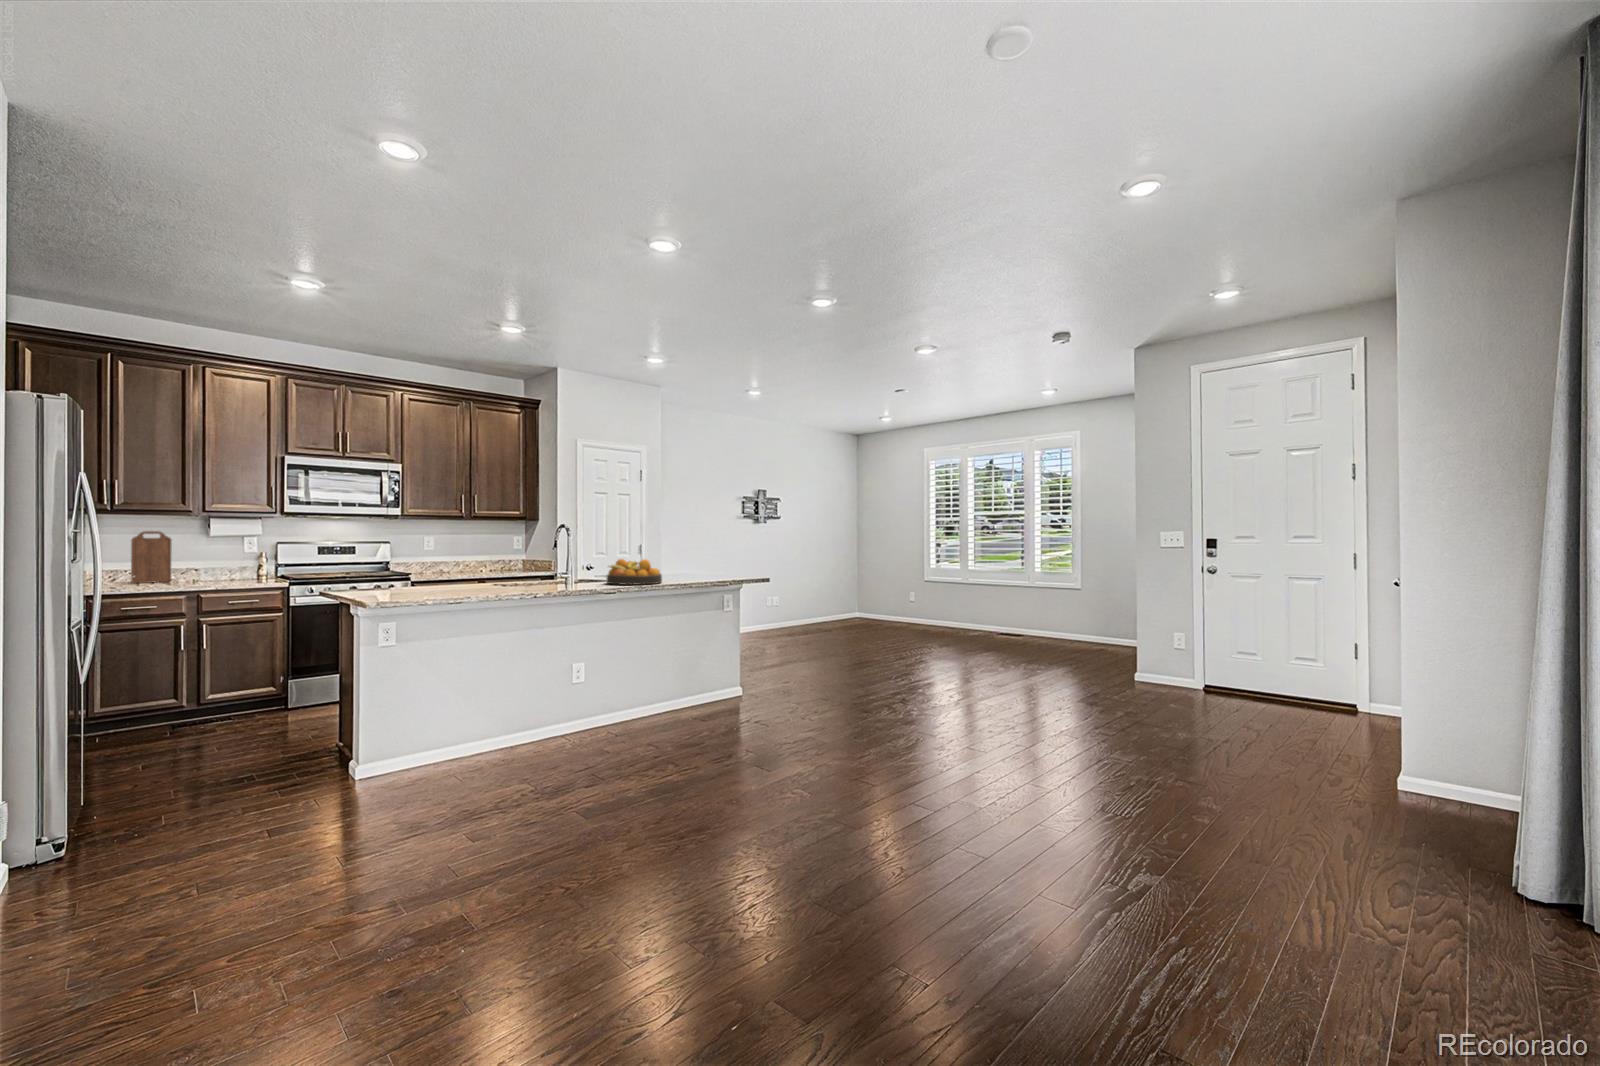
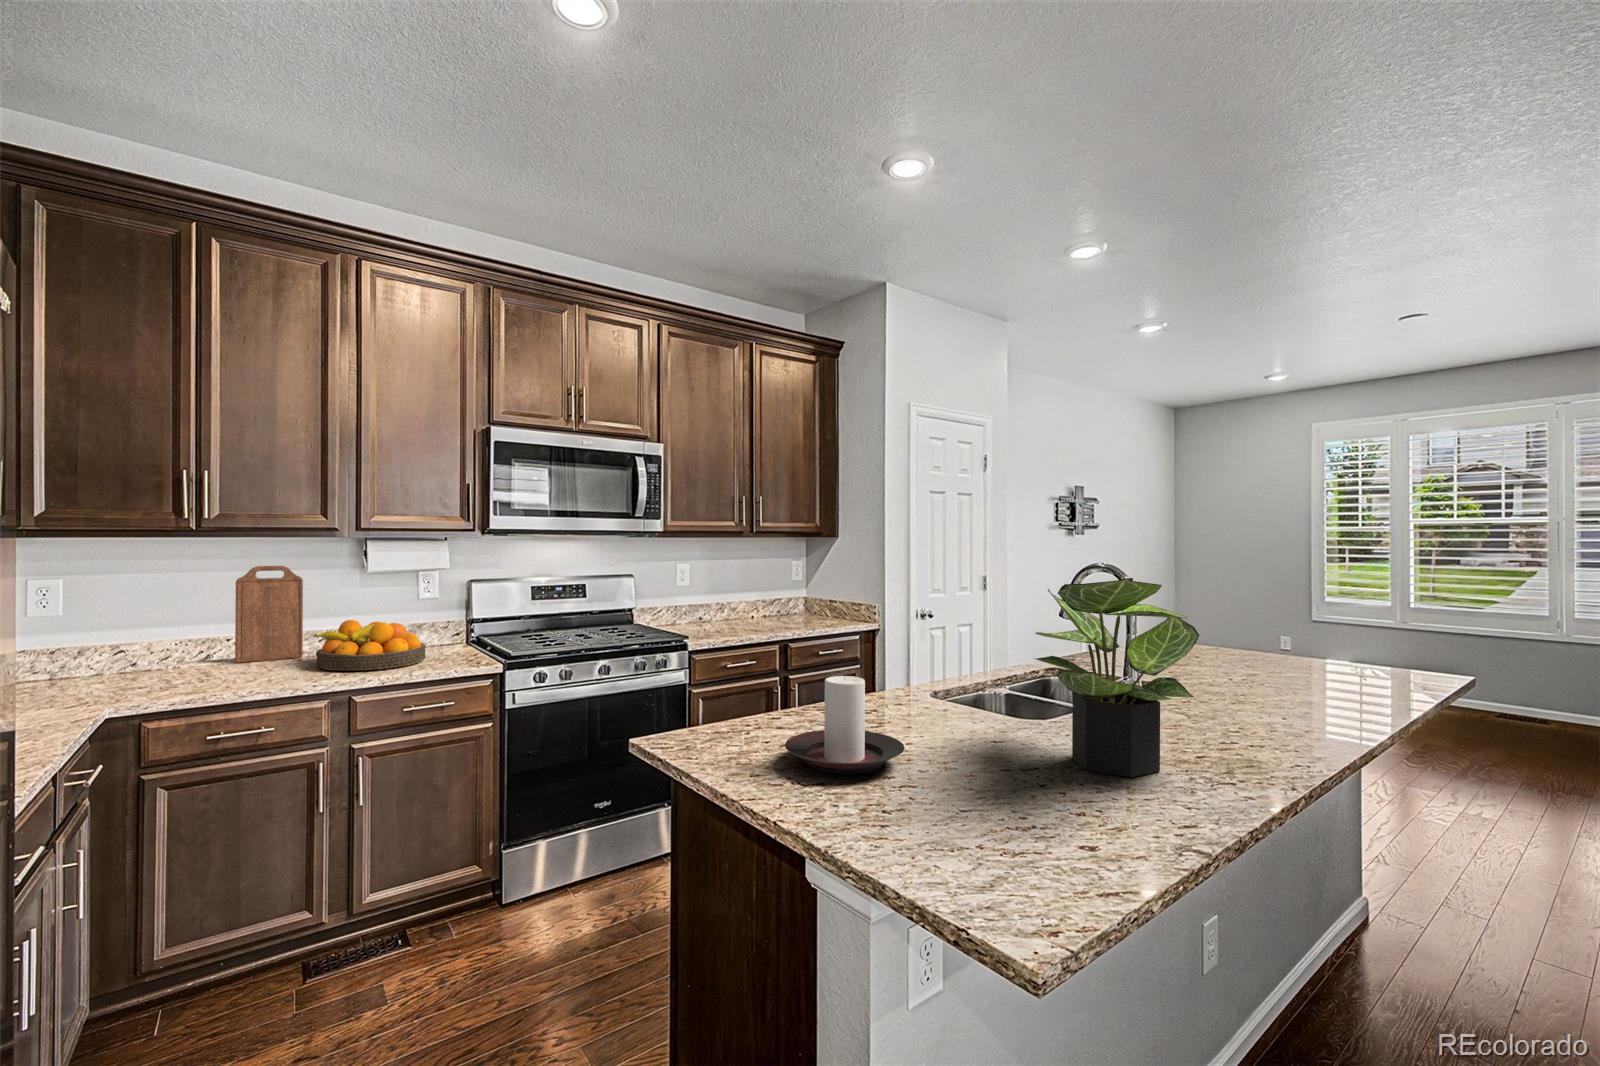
potted plant: none [470,520,535,593] -> present [1034,578,1199,777]
candle holder: none [370,559,422,594] -> present [785,674,905,774]
fruit bowl: present [607,559,662,585] -> present [314,620,425,670]

